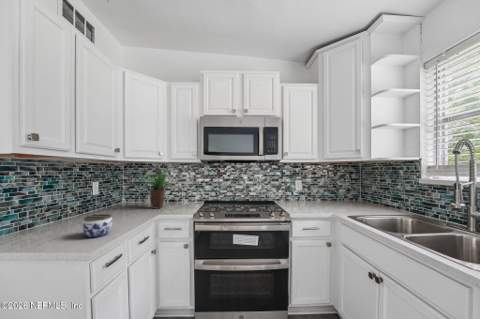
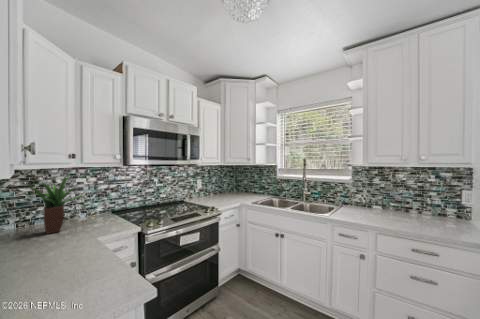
jar: present [82,214,113,237] -> none [42,251,91,293]

